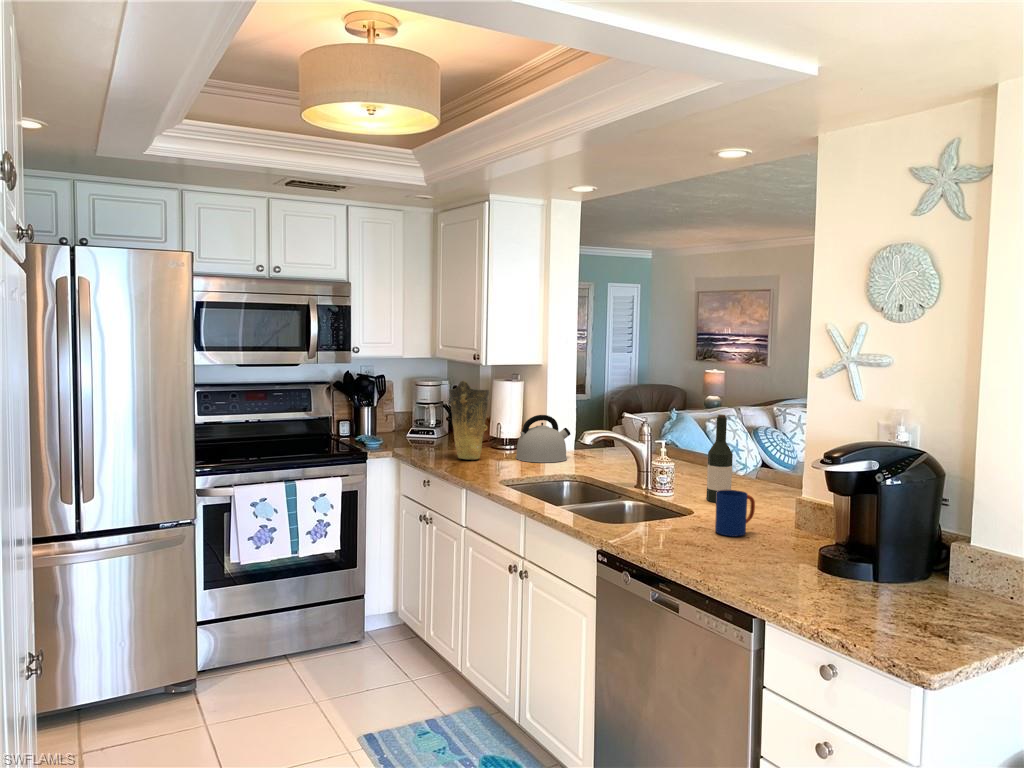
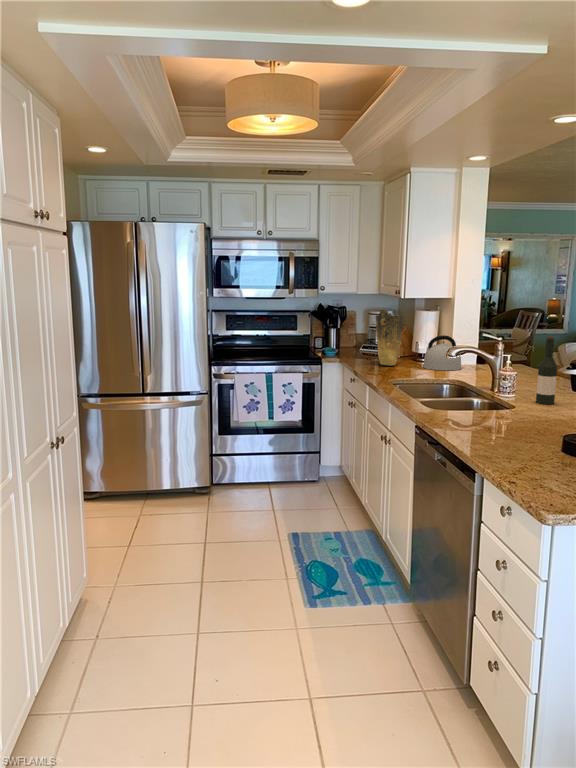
mug: present [715,490,755,536] -> none [510,391,544,425]

